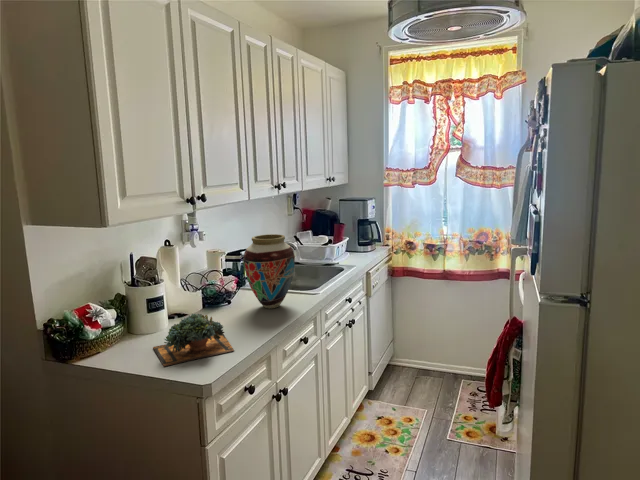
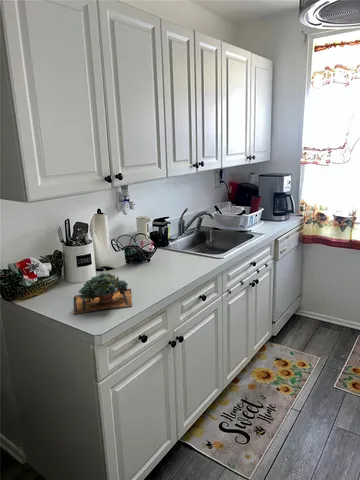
vase: present [243,234,295,308] -> none [157,208,200,269]

